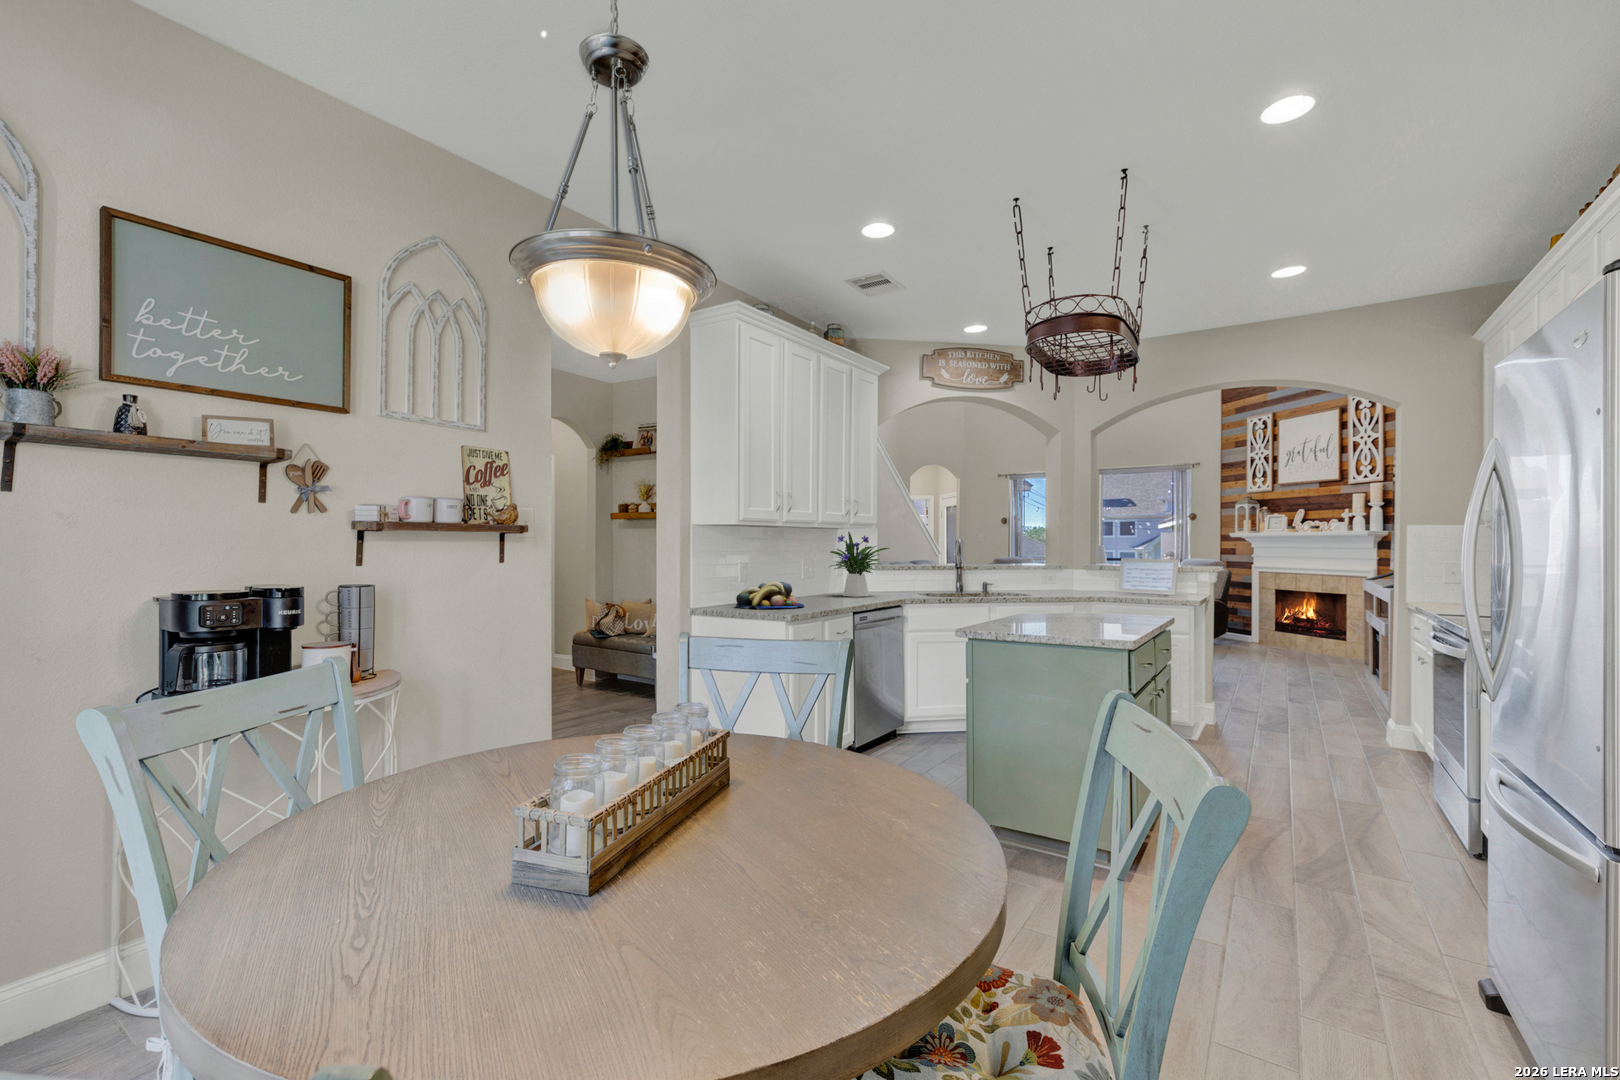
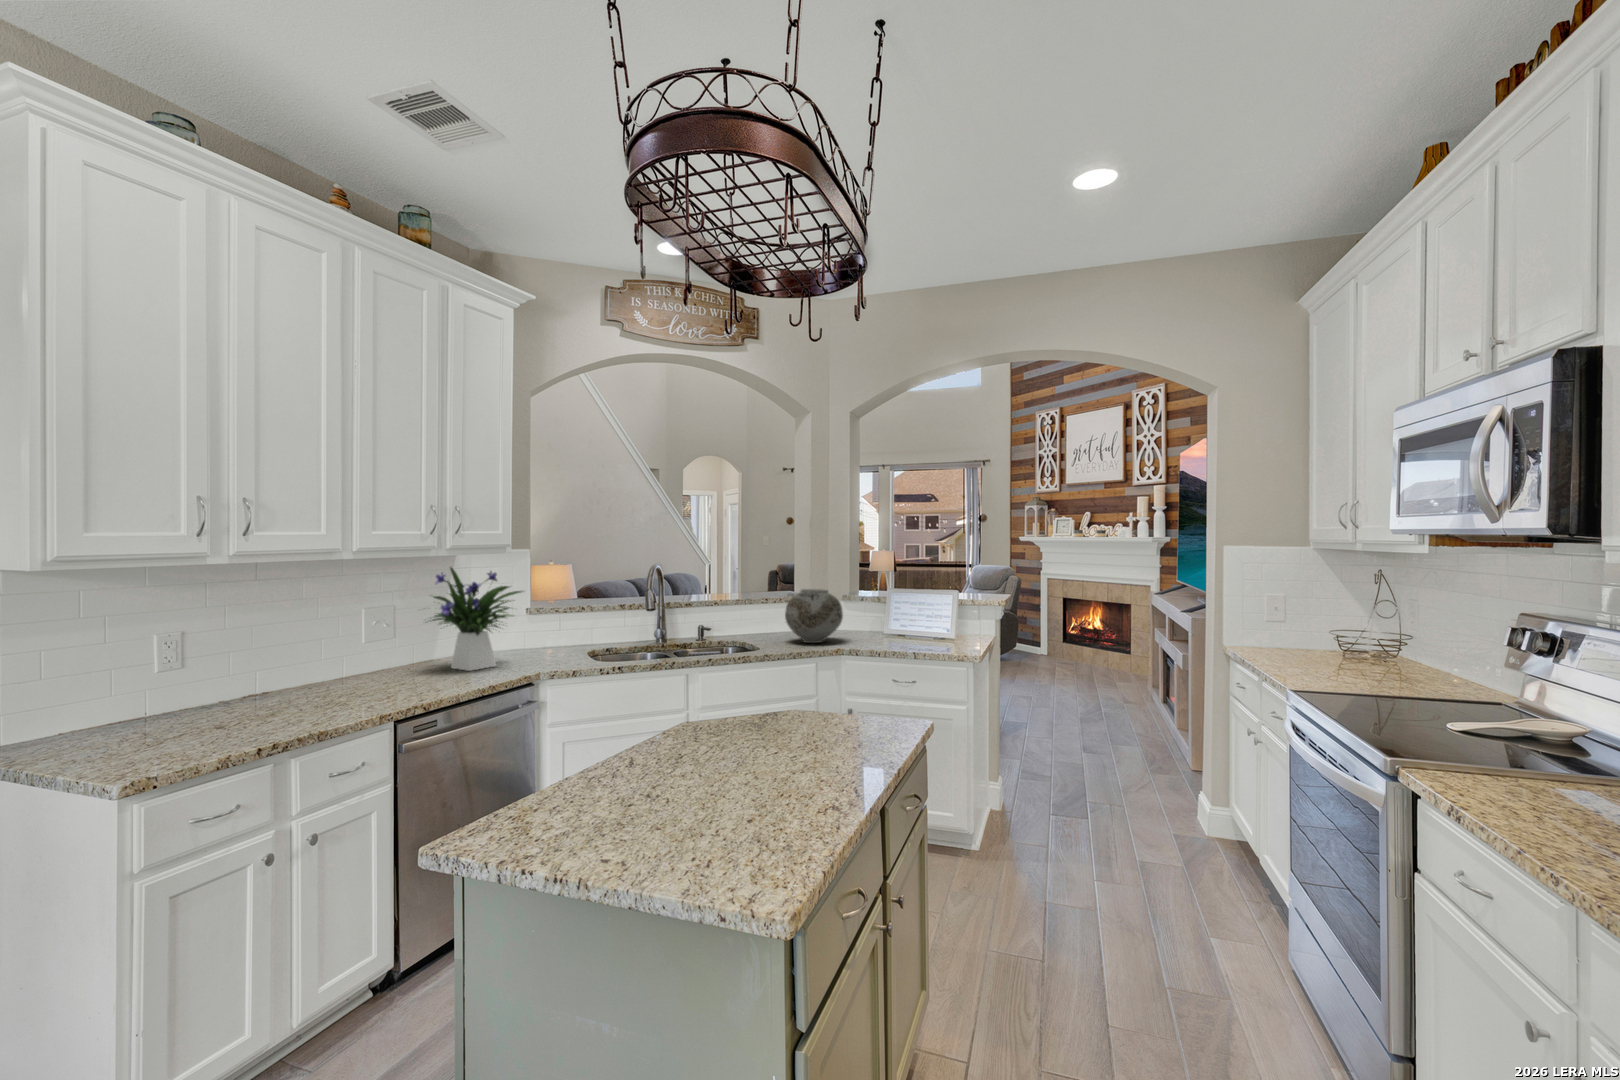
vase: none [1049,556,1093,594] -> present [785,589,843,643]
fruit bowl: present [736,582,804,609] -> none [99,678,281,751]

